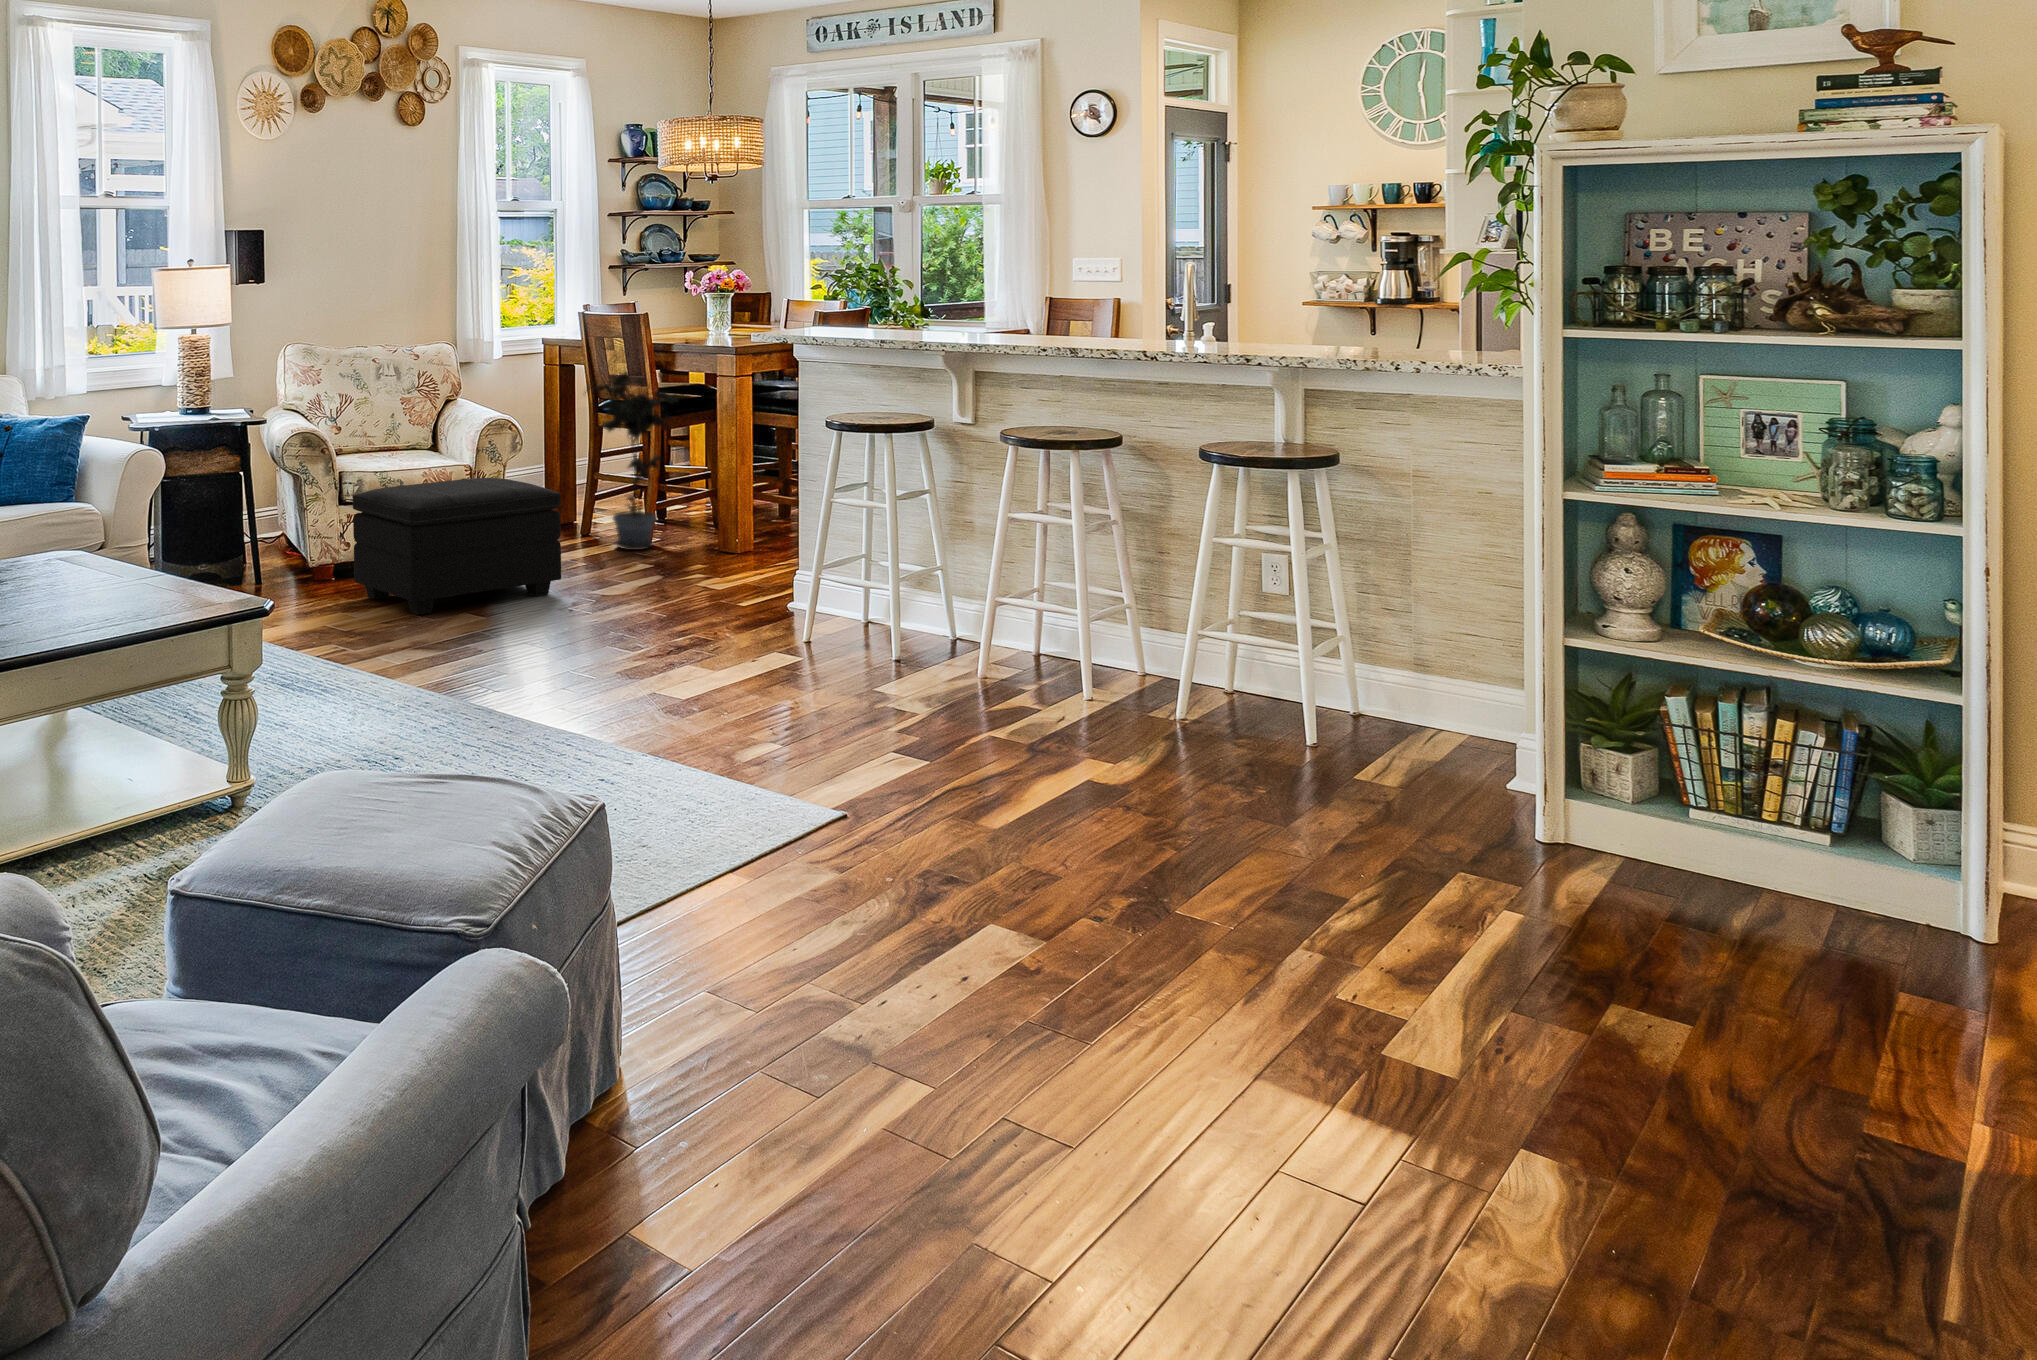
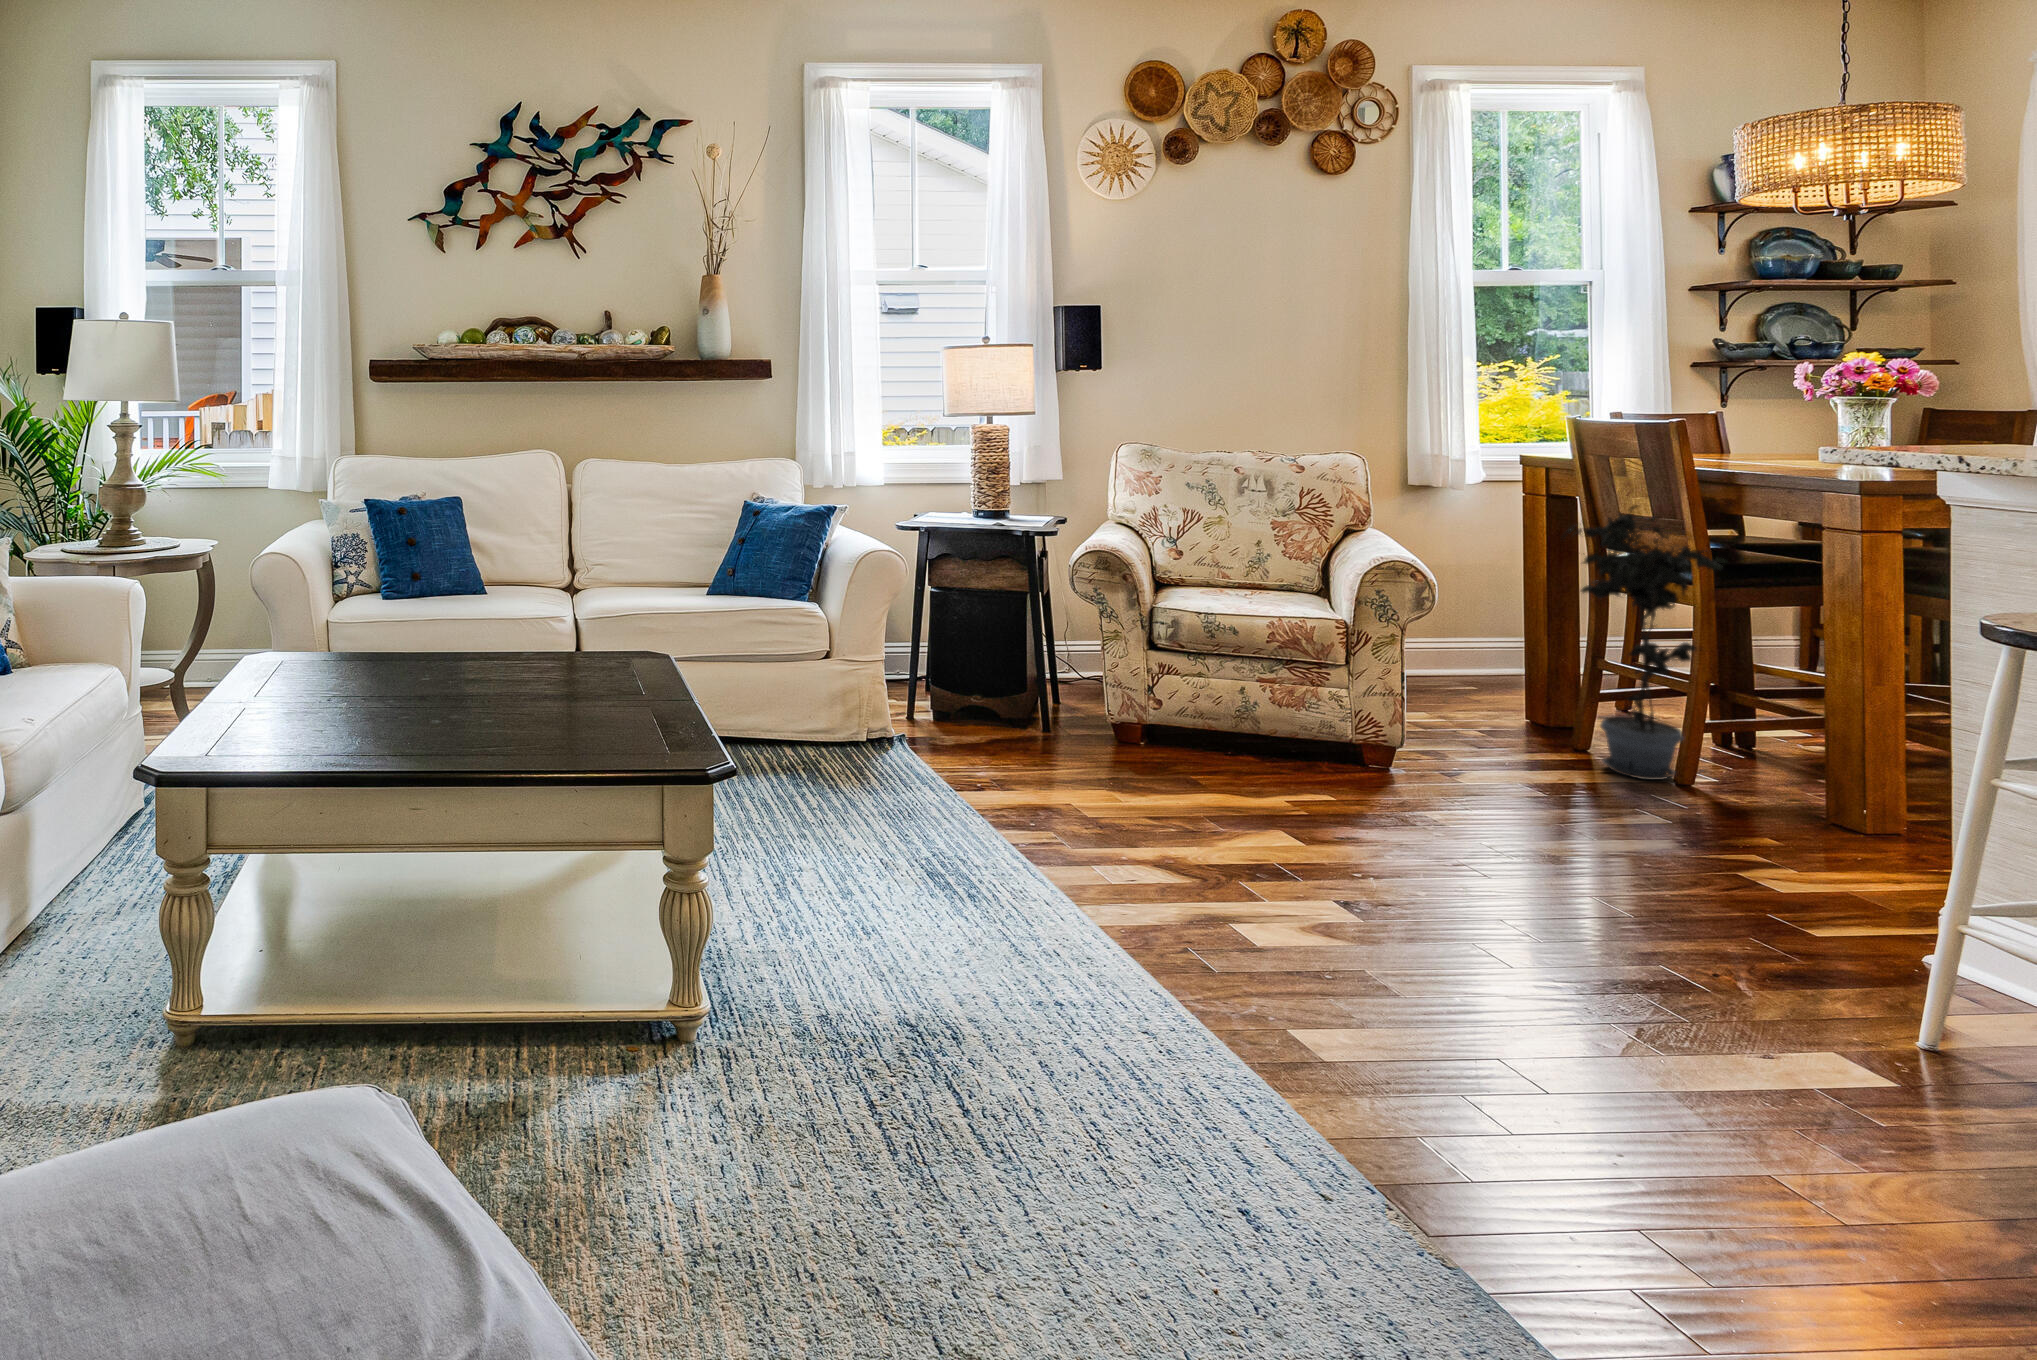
footstool: present [353,478,561,615] -> none [1148,641,1463,831]

